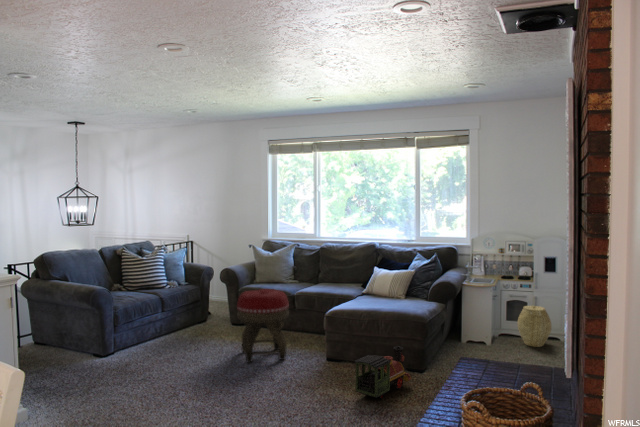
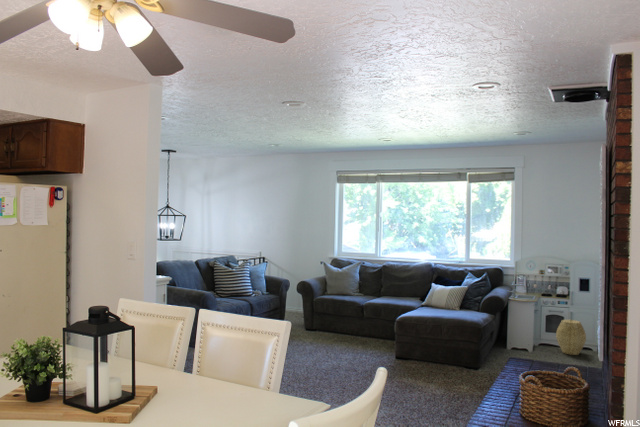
footstool: present [237,289,289,363] -> none [321,297,364,357]
toy train: present [354,346,411,399] -> none [426,345,470,385]

